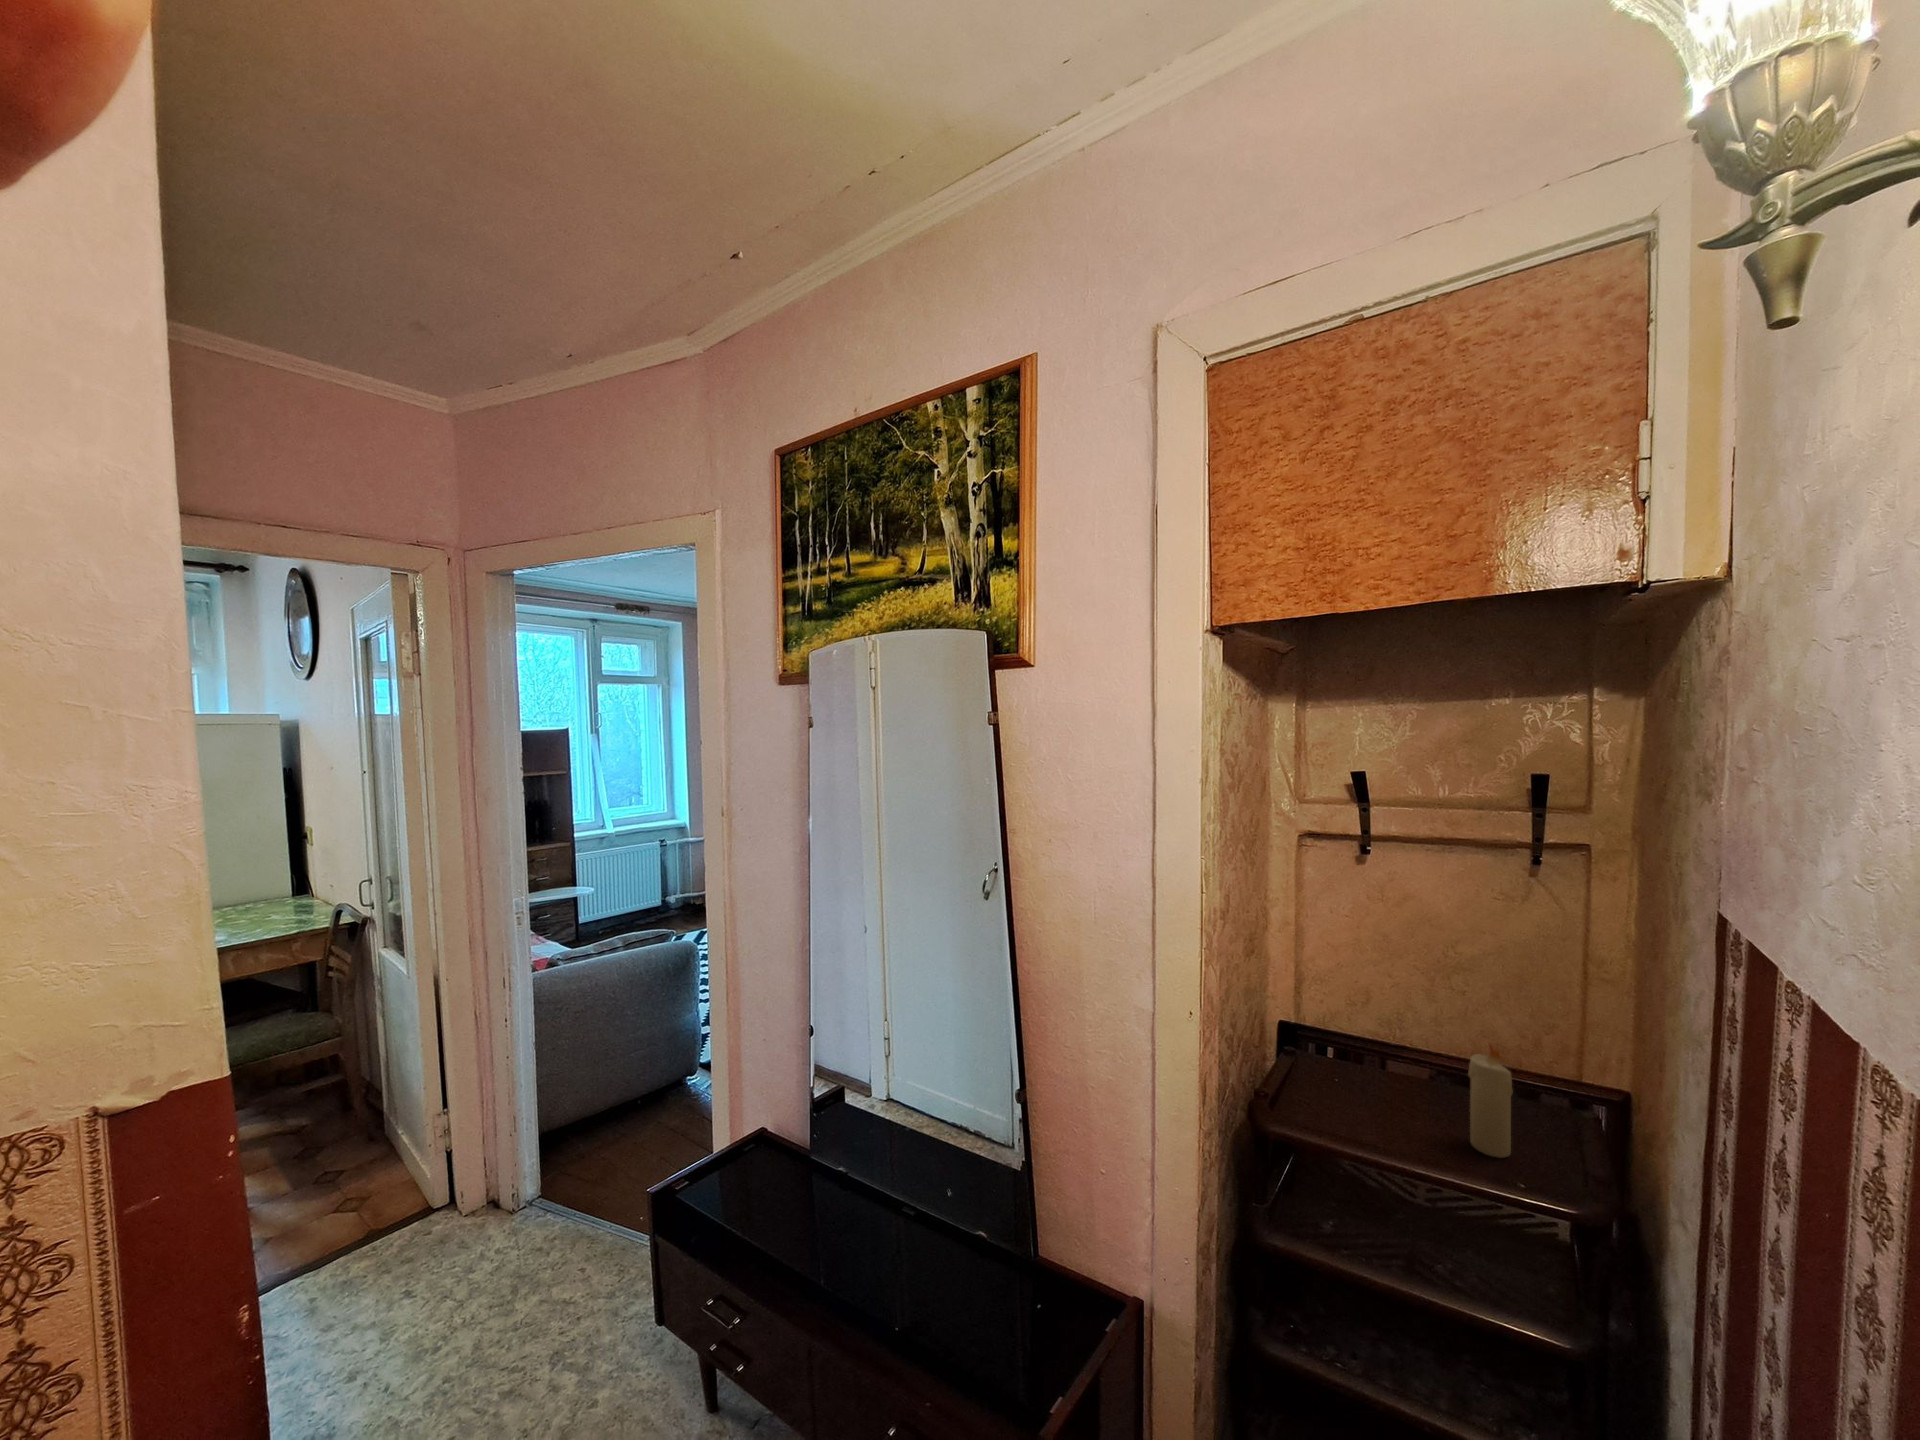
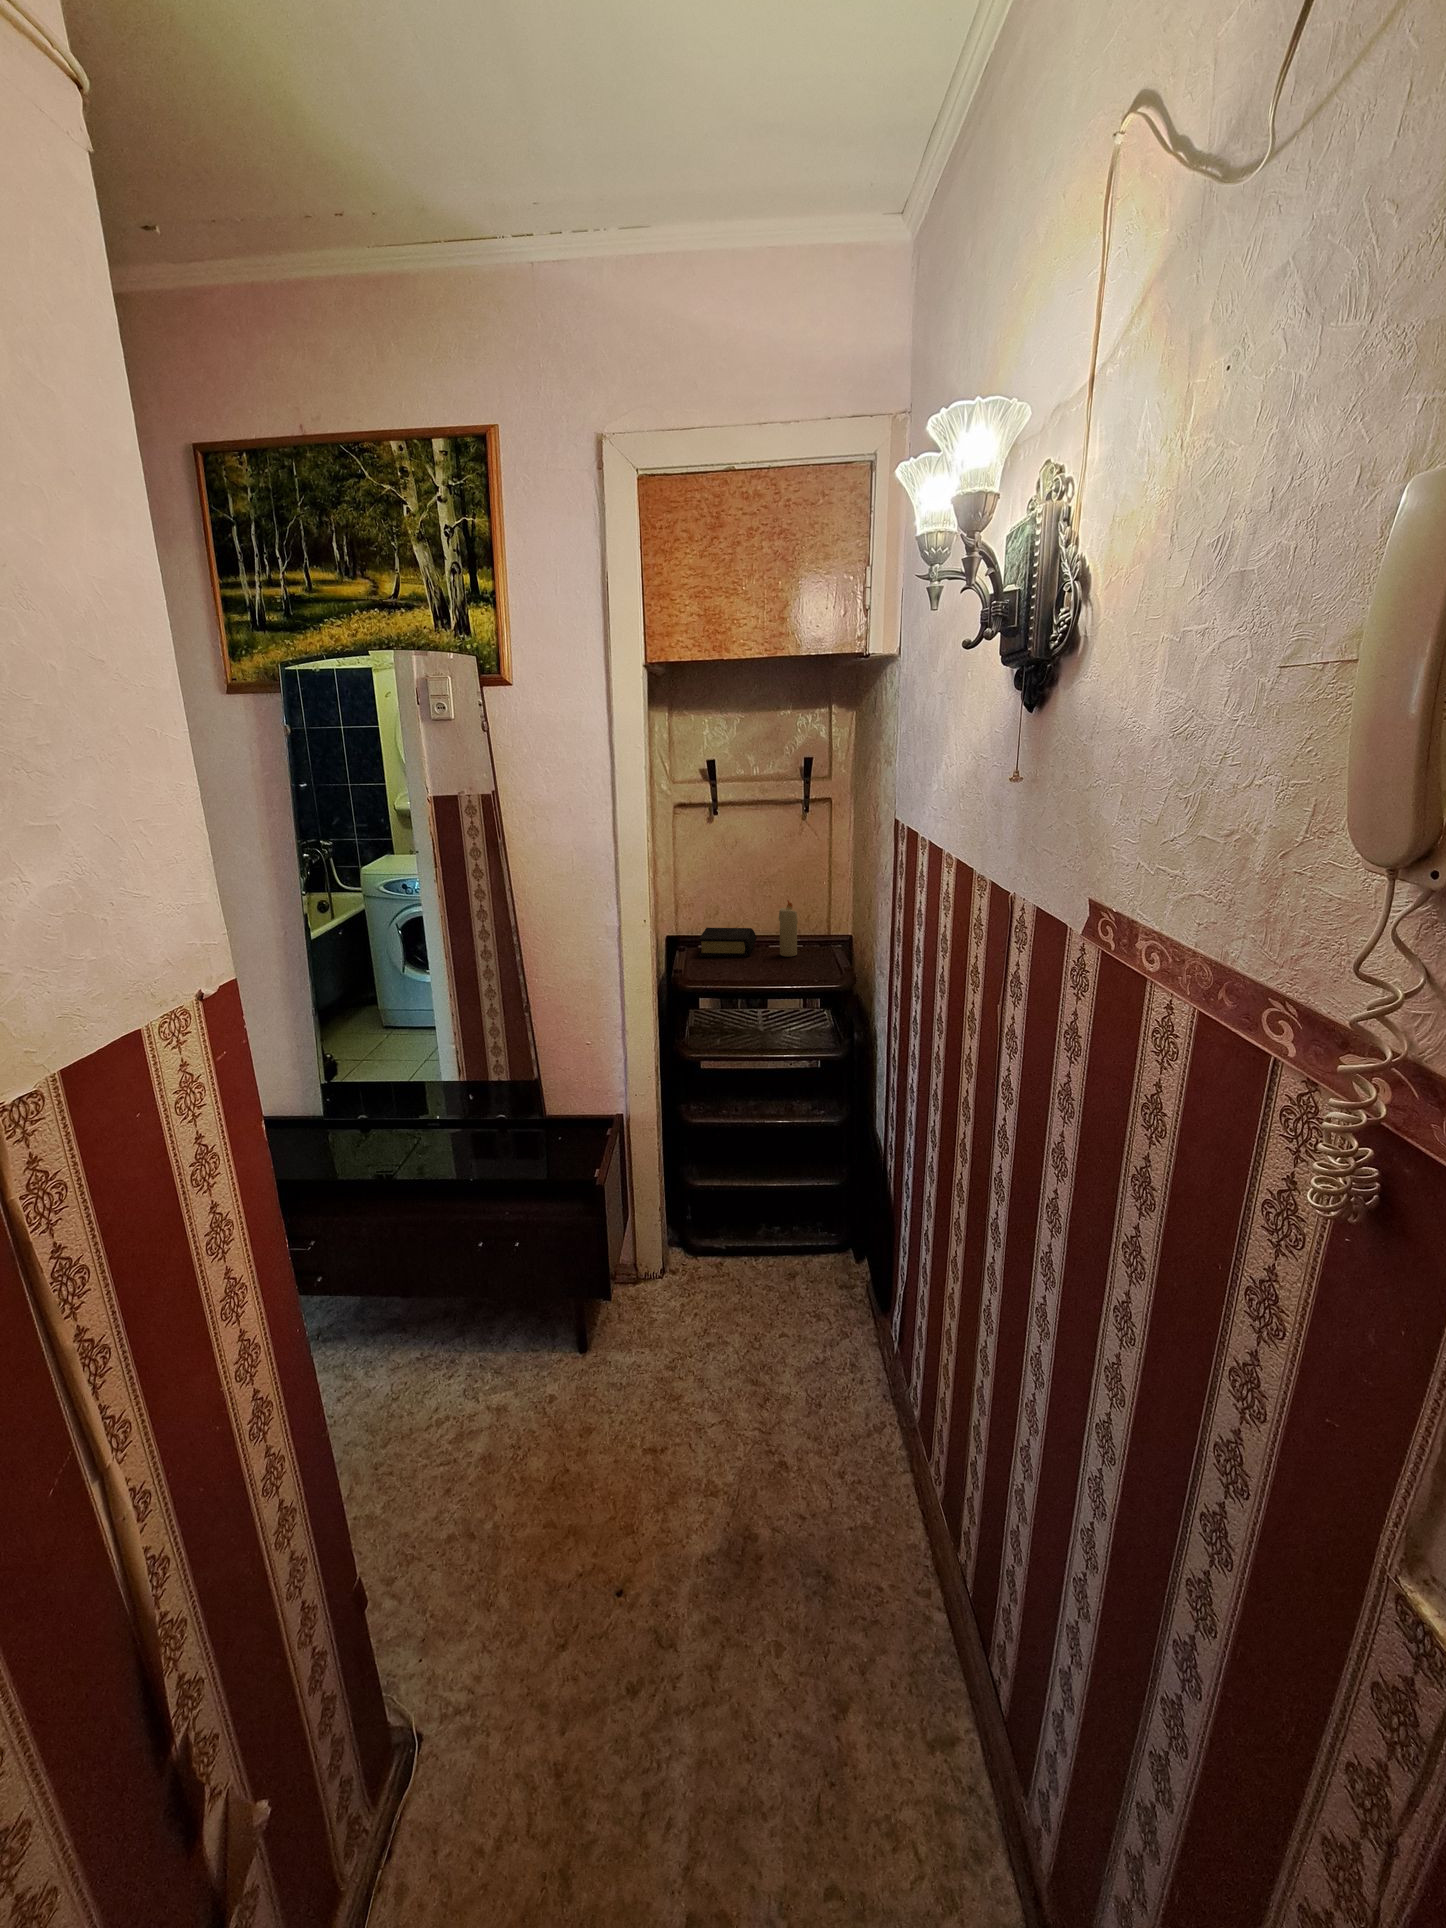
book: none [1306,1038,1424,1126] -> present [699,928,757,957]

